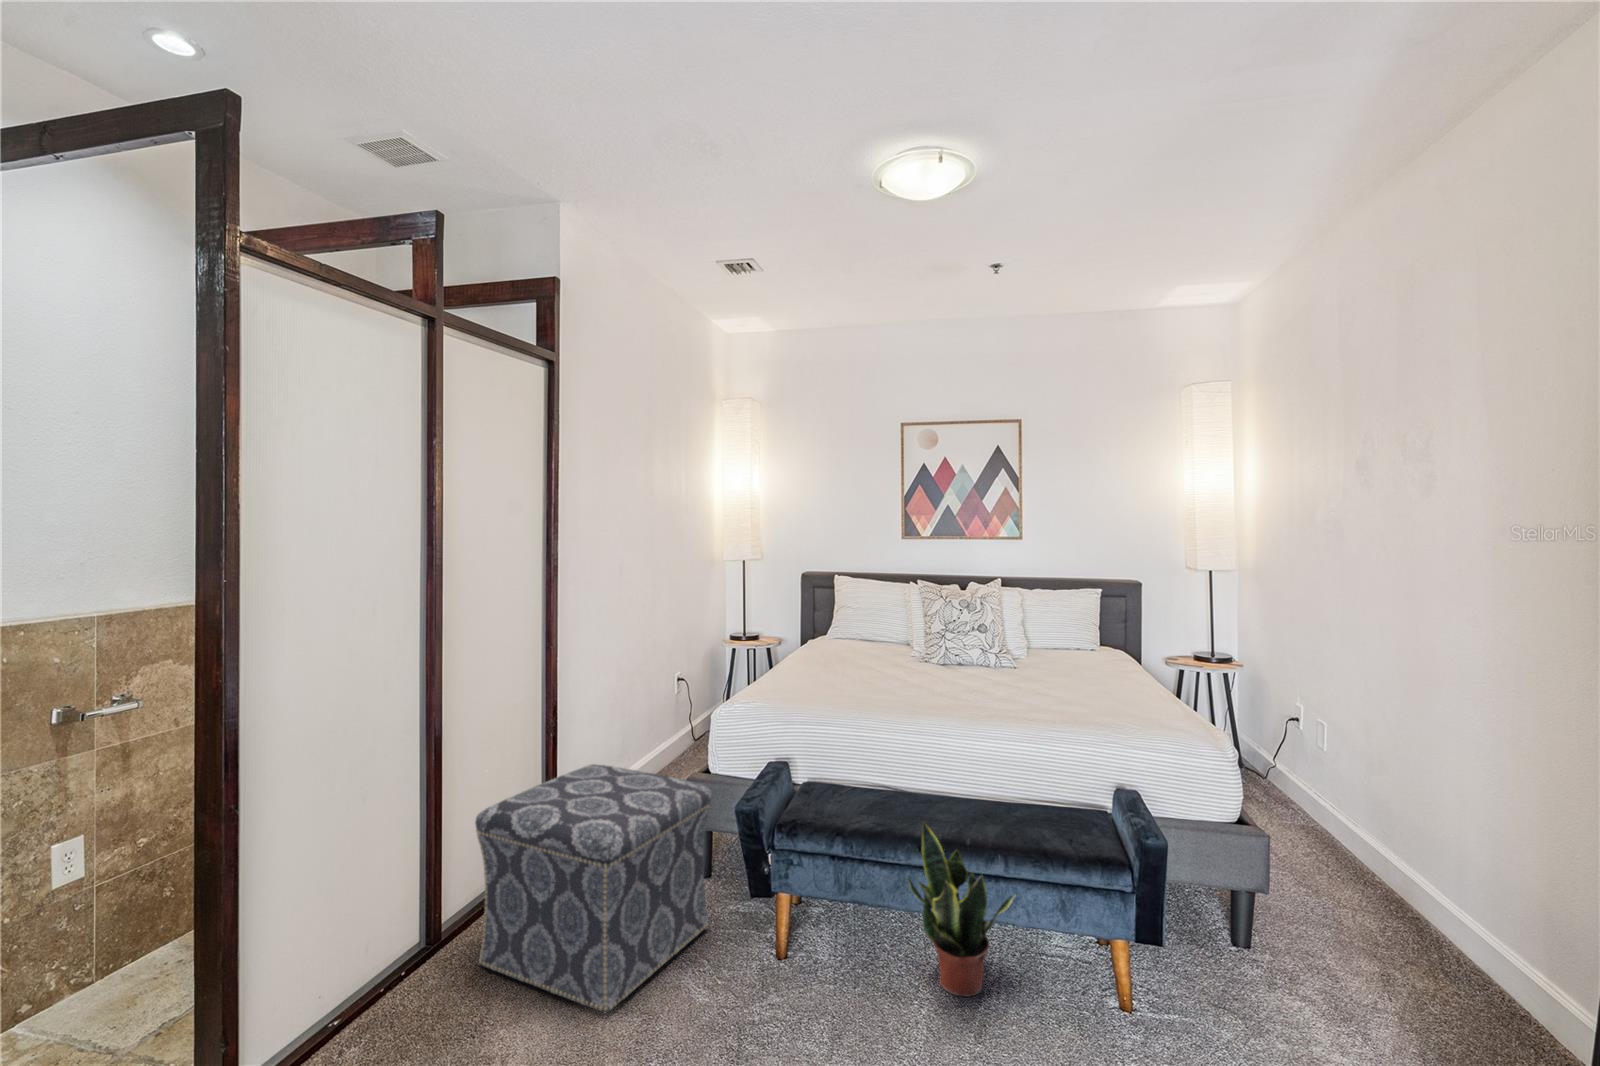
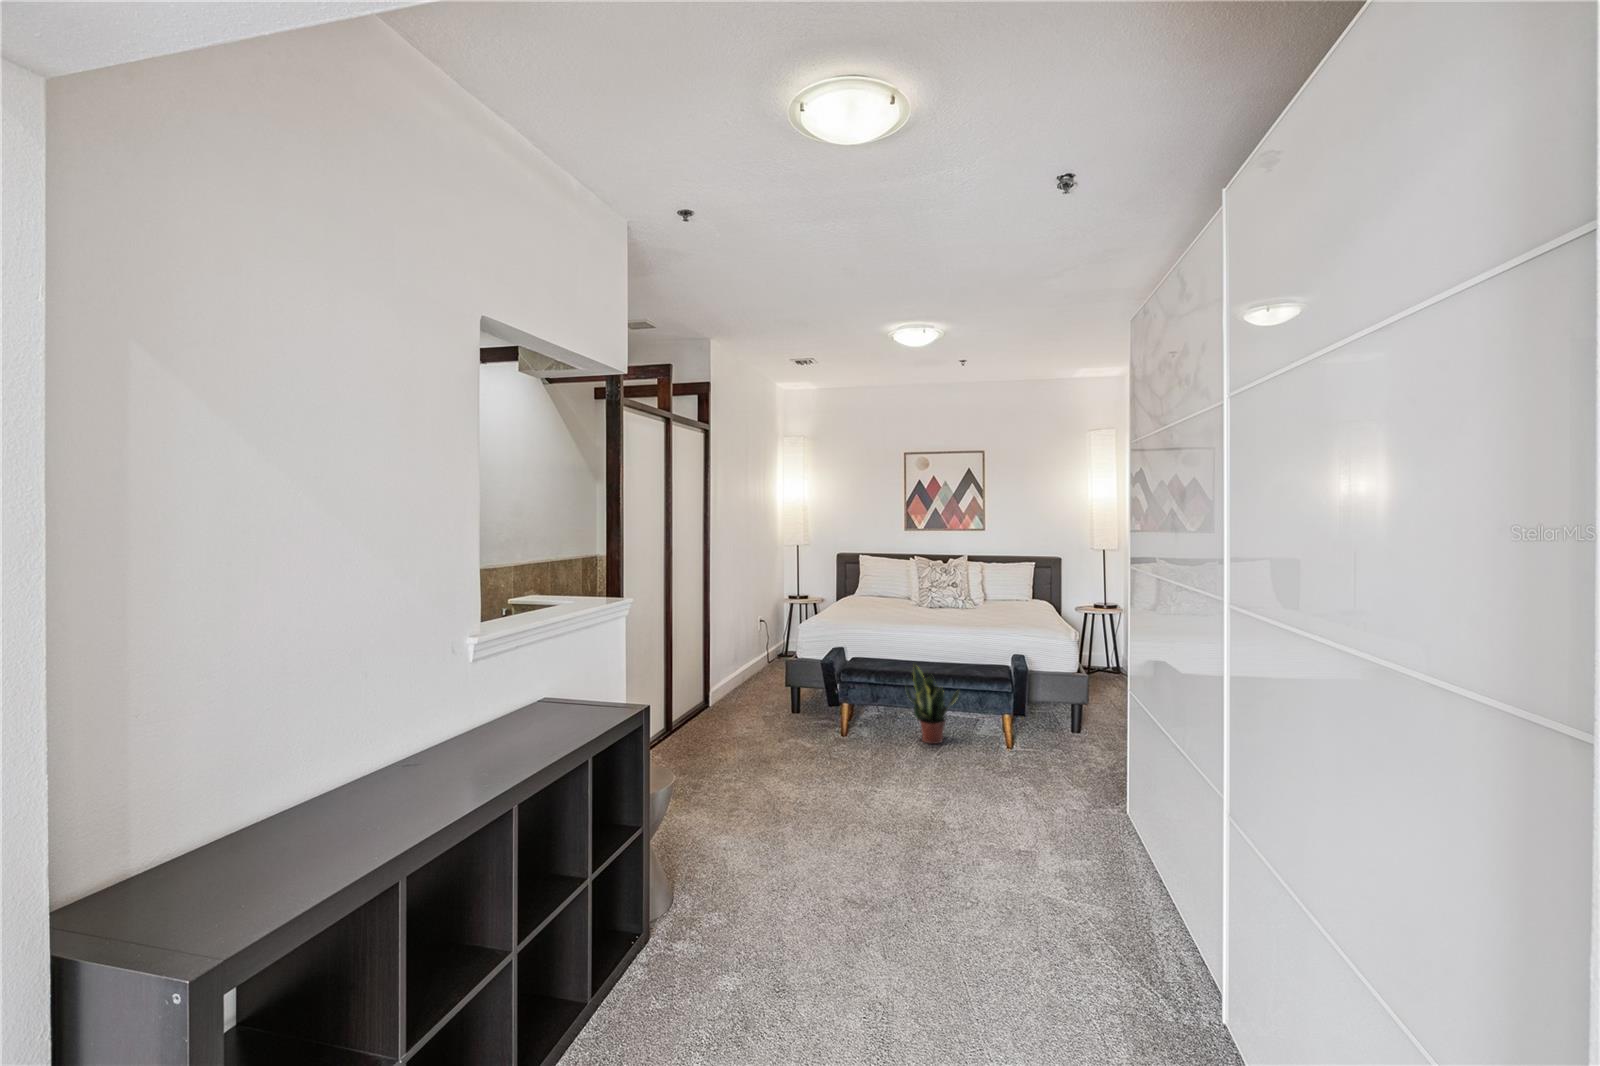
ottoman: present [475,764,712,1013] -> none [696,647,806,746]

